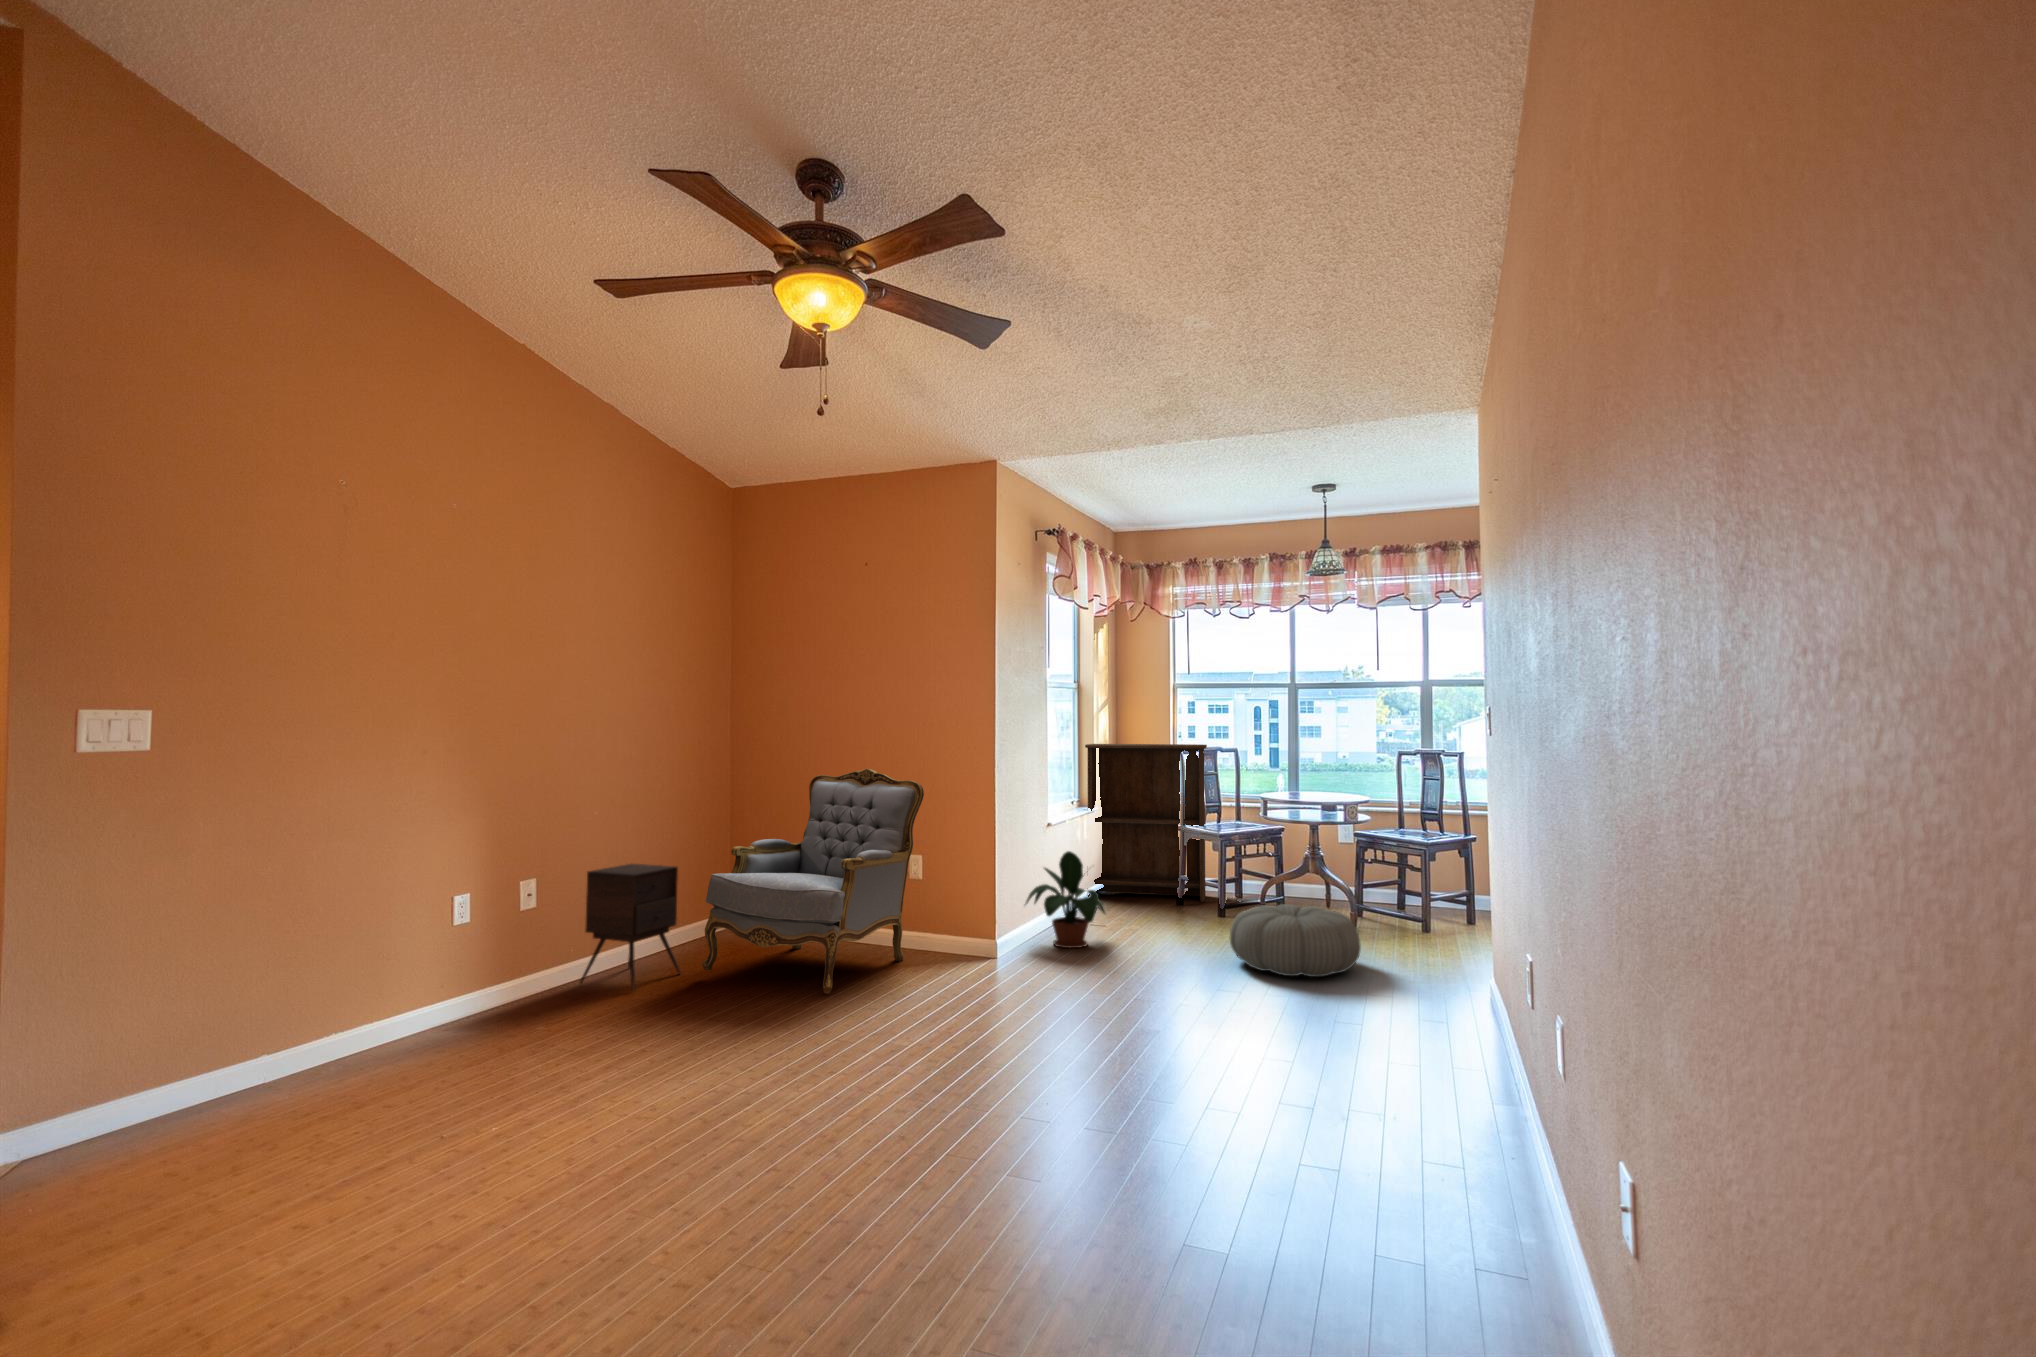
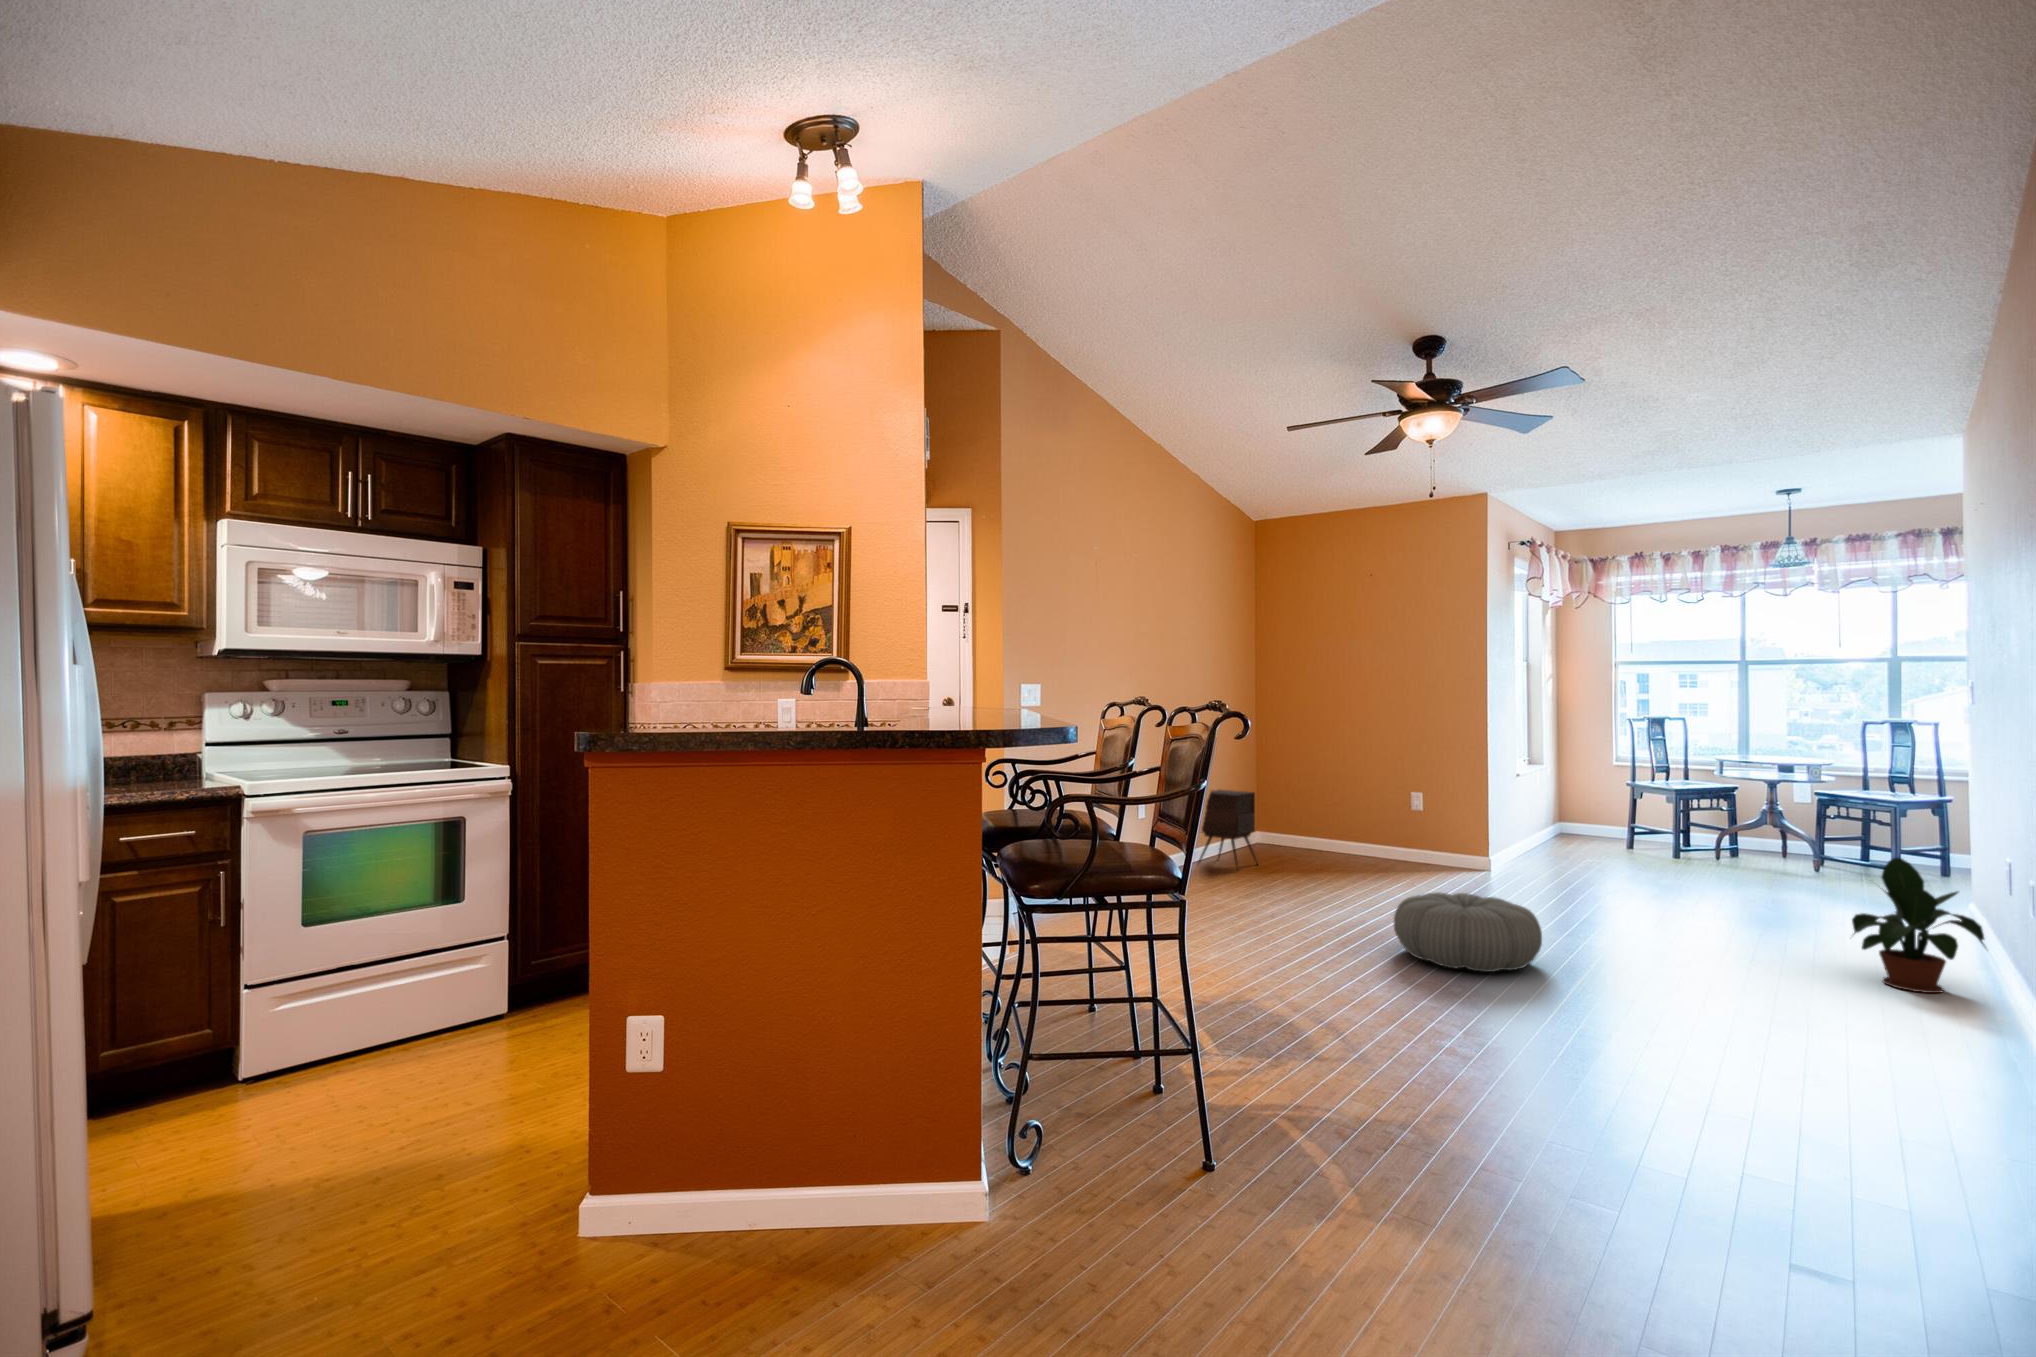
bookshelf: present [1085,744,1207,902] -> none [1538,712,1657,847]
armchair: present [702,769,924,994] -> none [1276,728,1427,881]
potted plant: present [1026,851,1106,948] -> present [1852,858,1985,993]
pouf: present [1230,904,1361,977] -> present [1394,892,1542,972]

